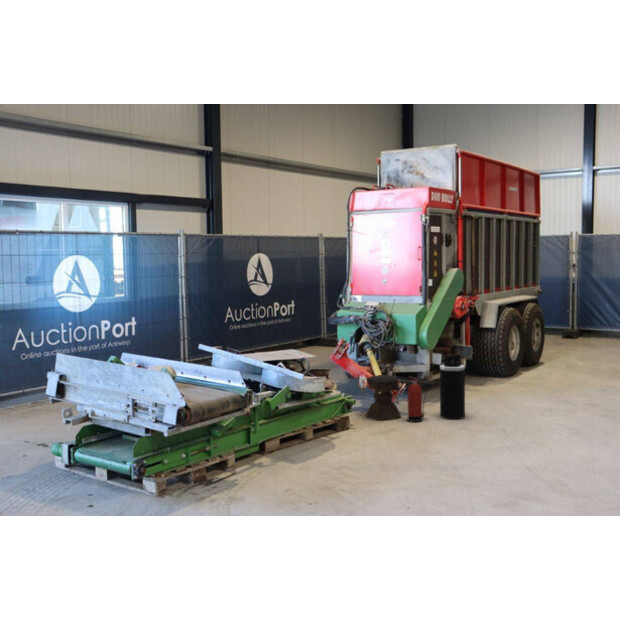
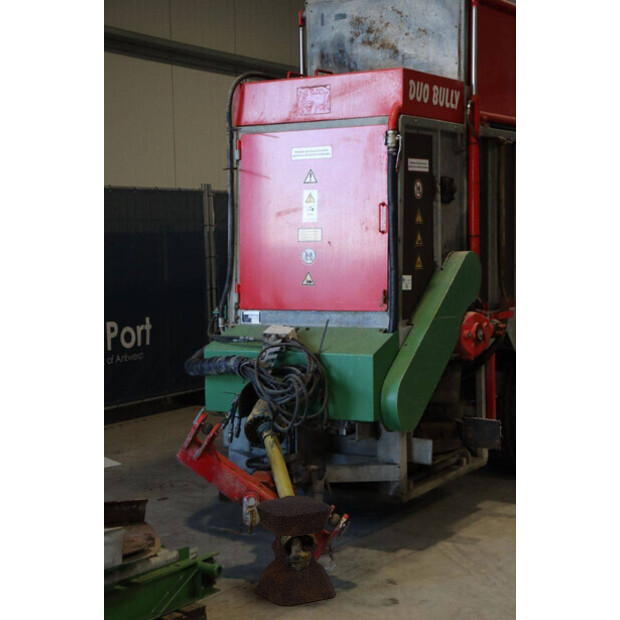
trash can: present [440,355,465,419] -> none [425,449,482,600]
fire extinguisher: present [408,379,424,422] -> none [349,502,393,609]

